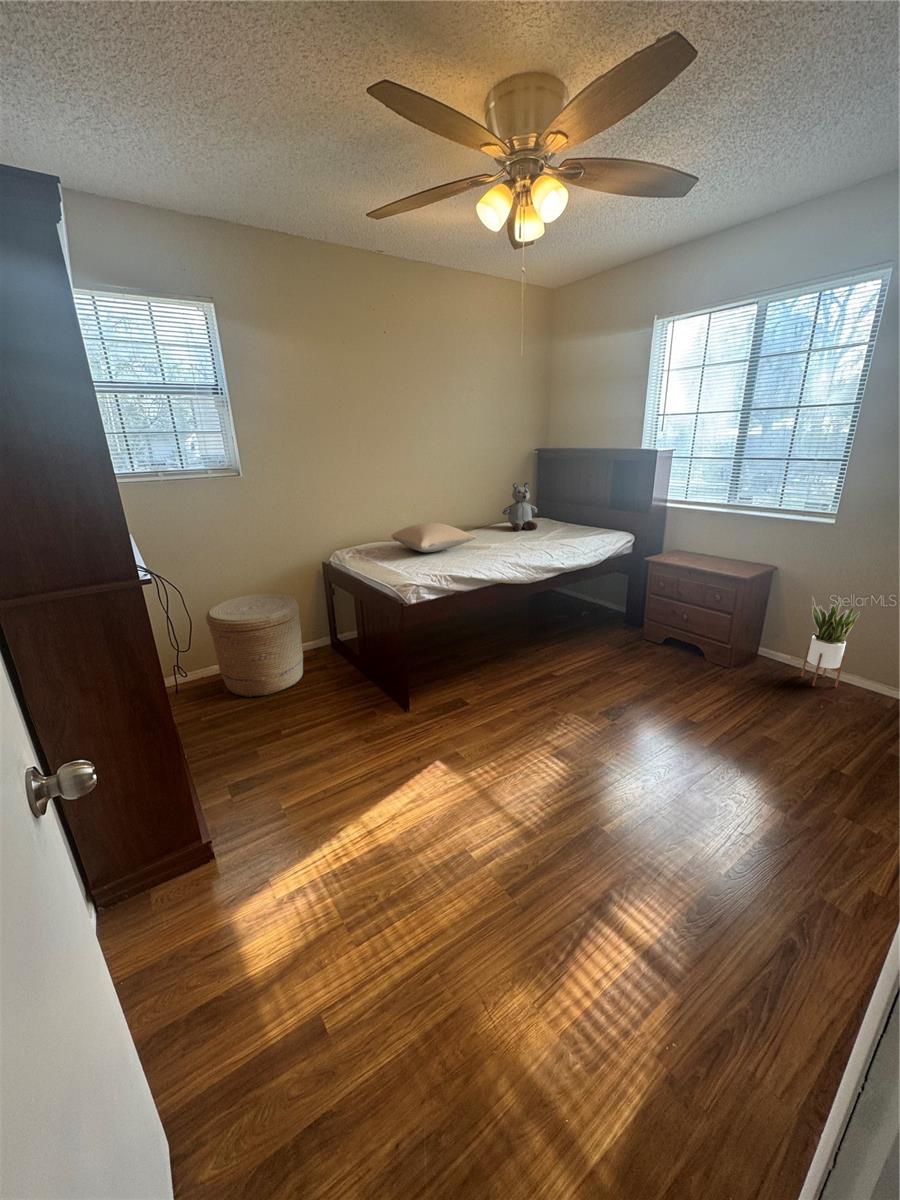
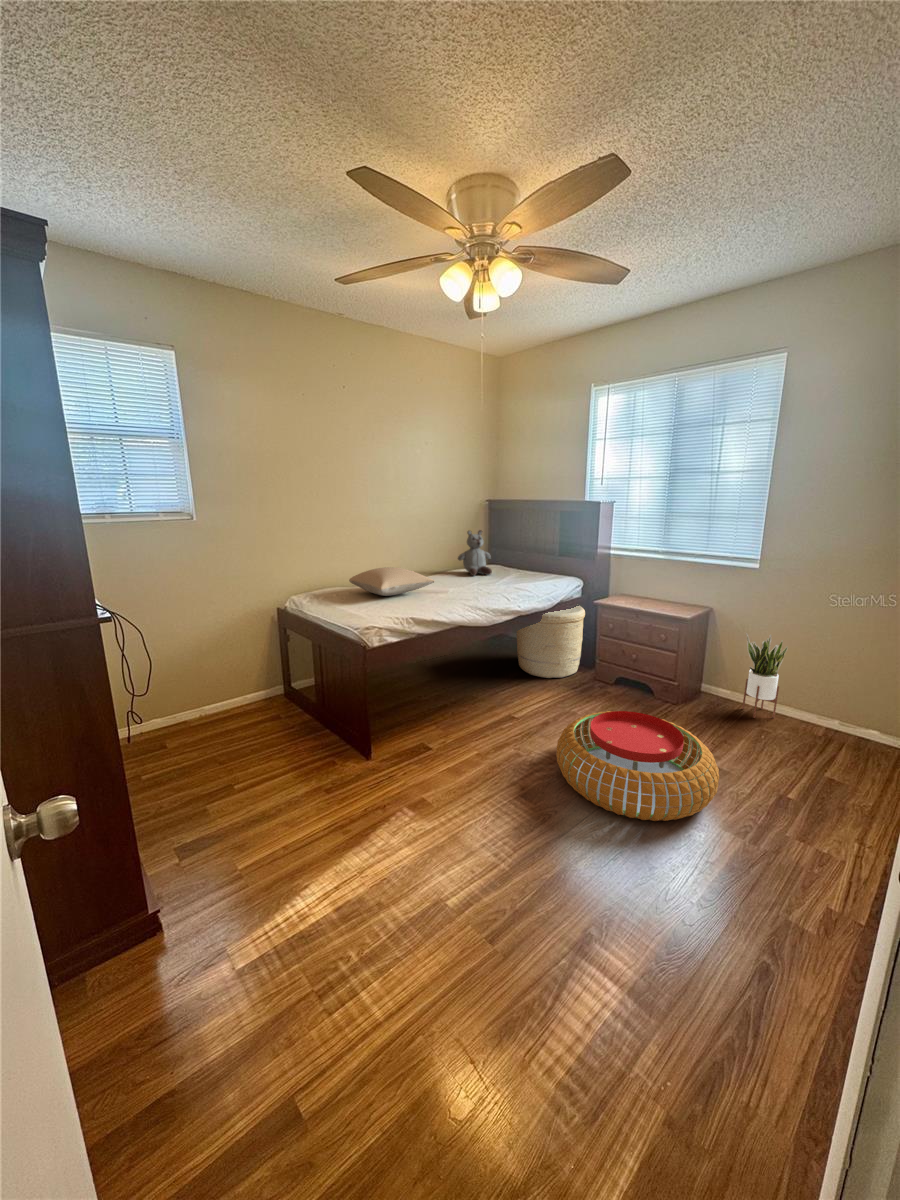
basket: present [206,594,303,697] -> present [516,606,585,678]
pouf: none [591,675,764,790] -> present [556,711,720,821]

